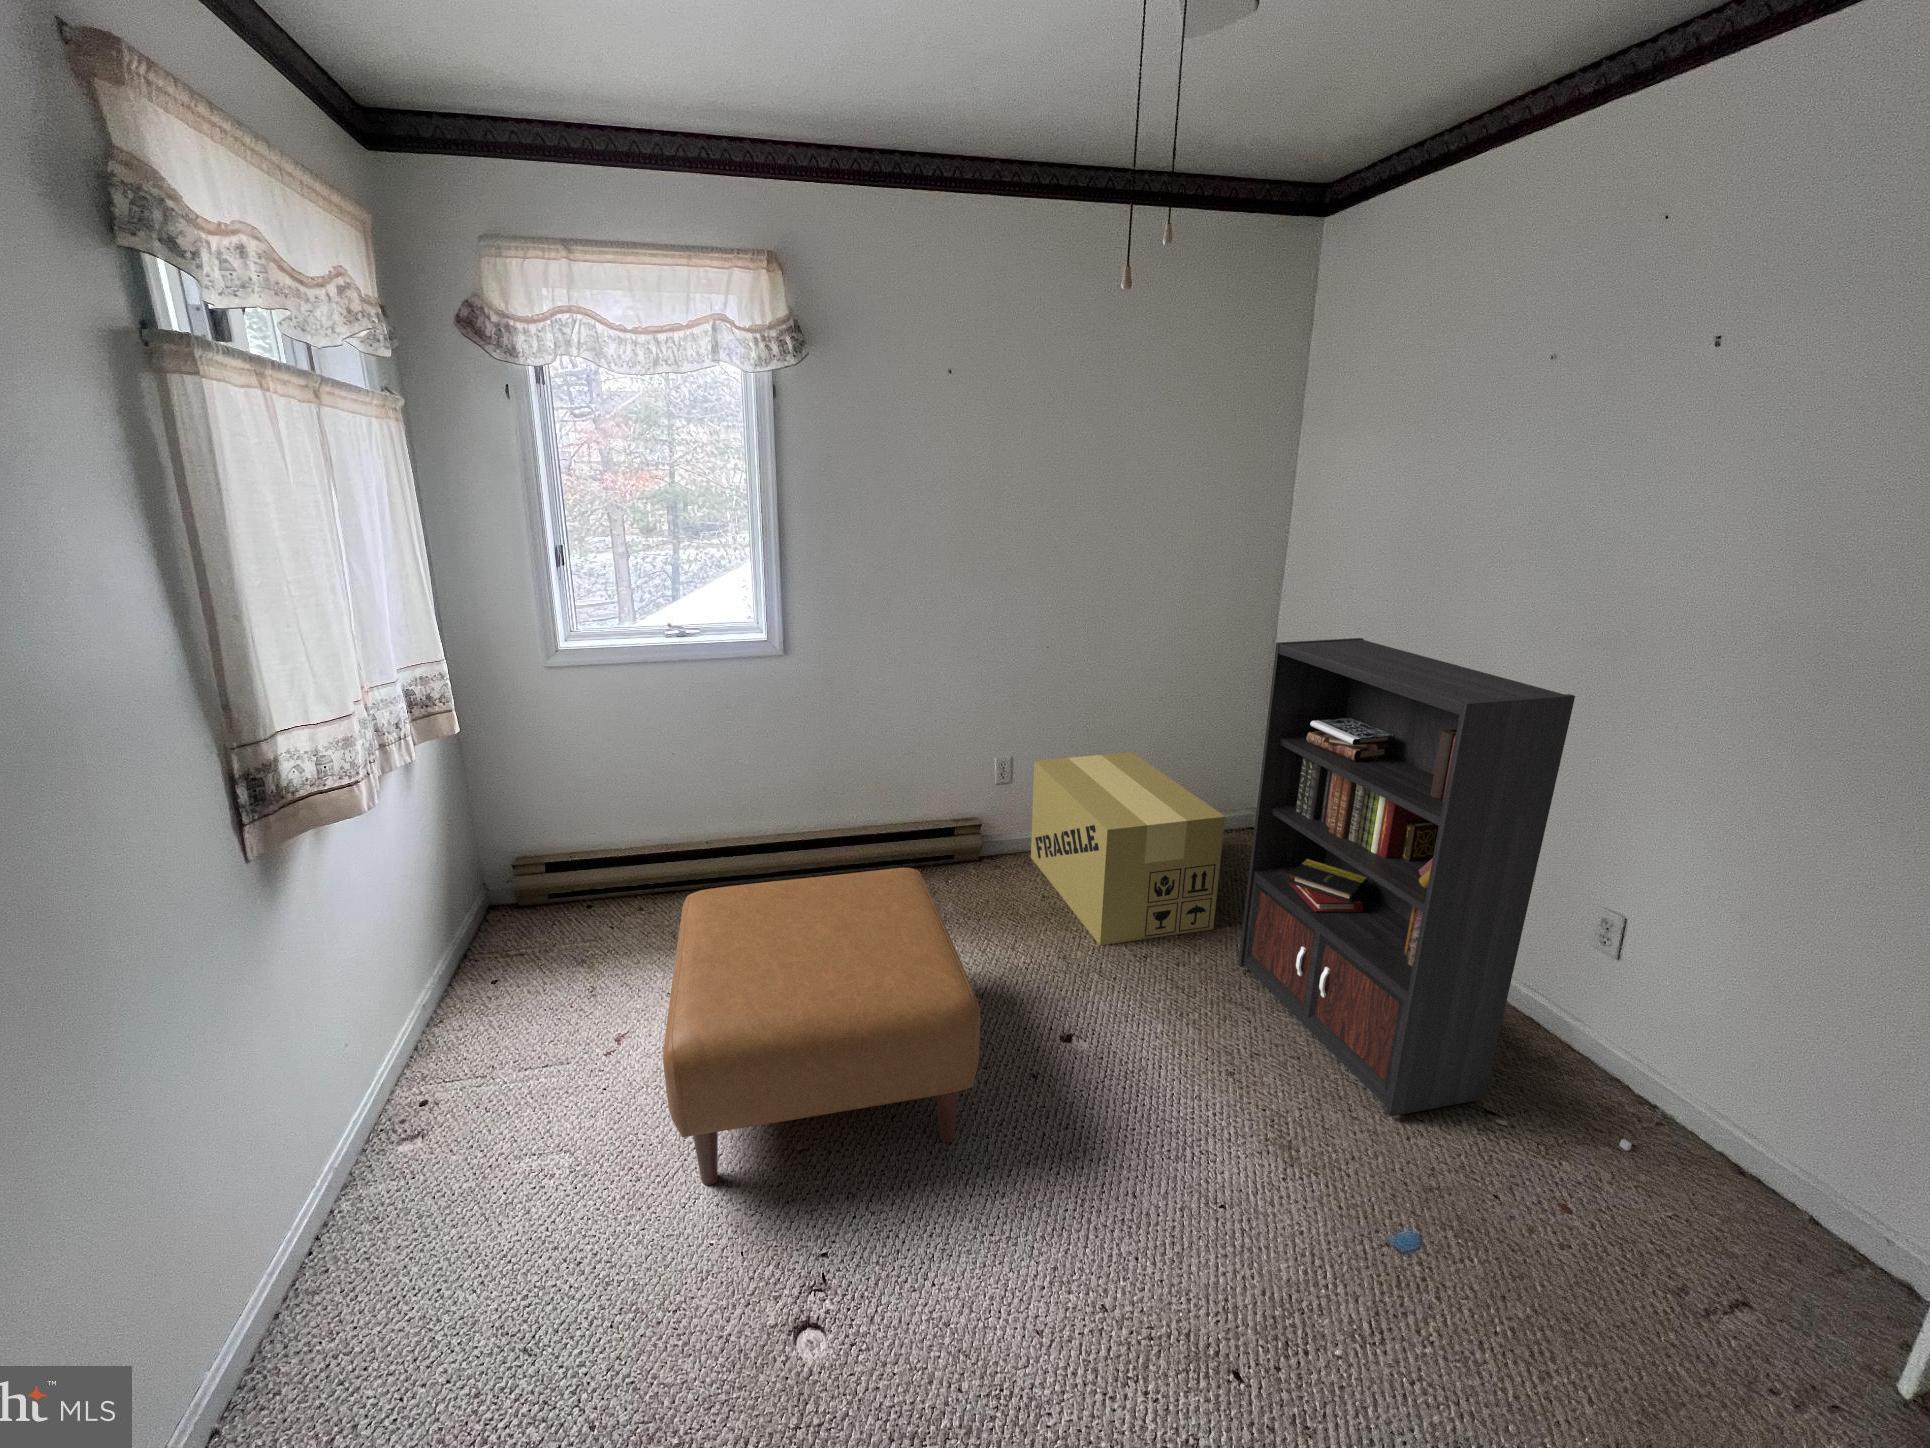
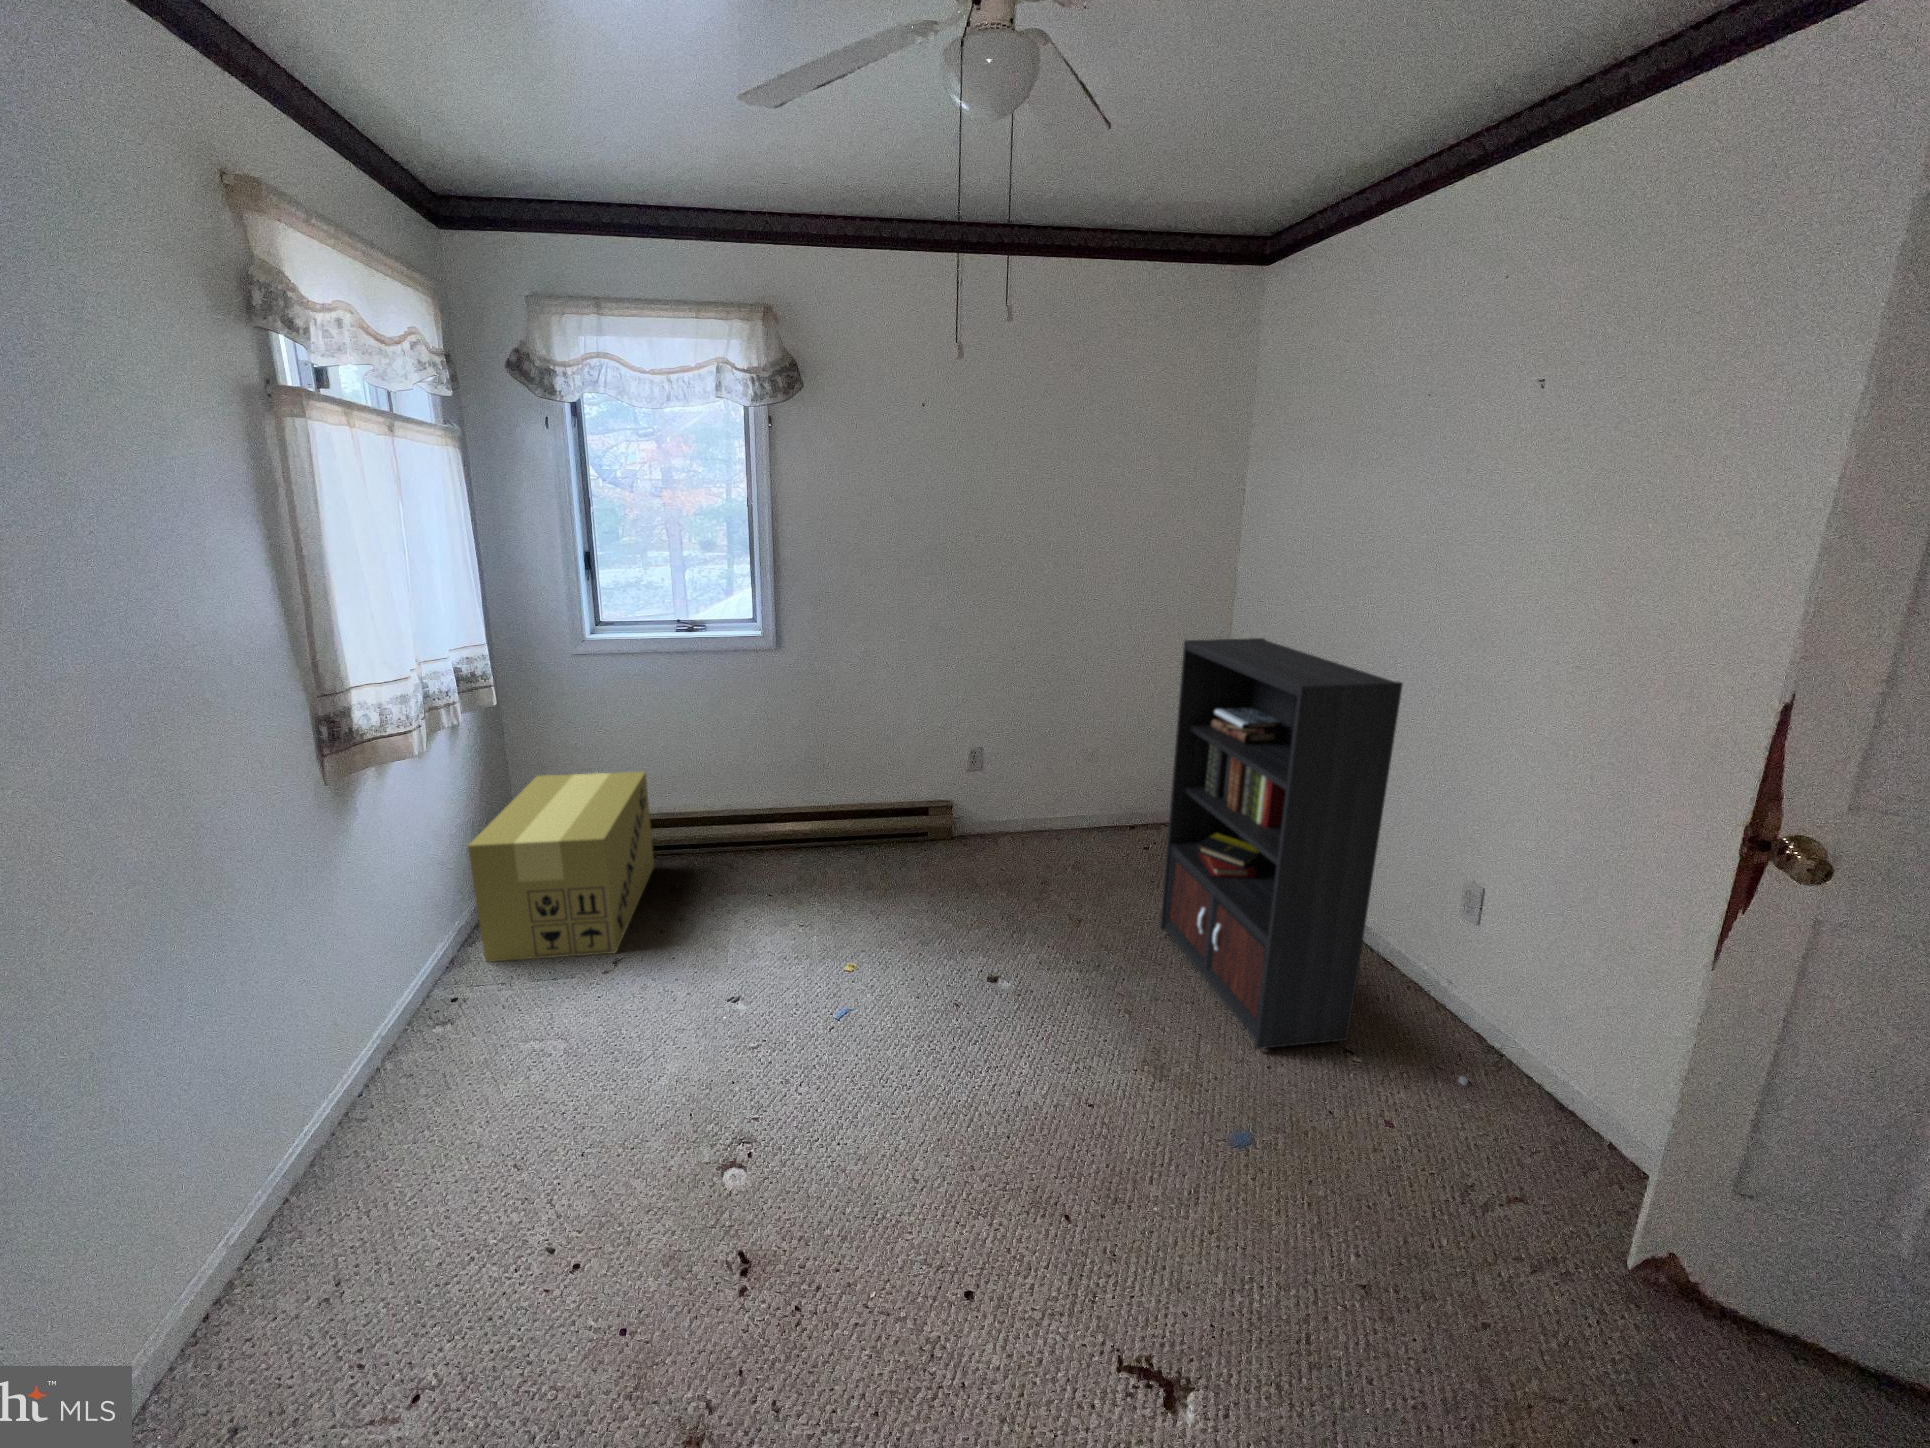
cardboard box: present [1031,752,1225,945] -> present [468,771,654,962]
ottoman: present [663,868,980,1185] -> none [635,829,897,1068]

